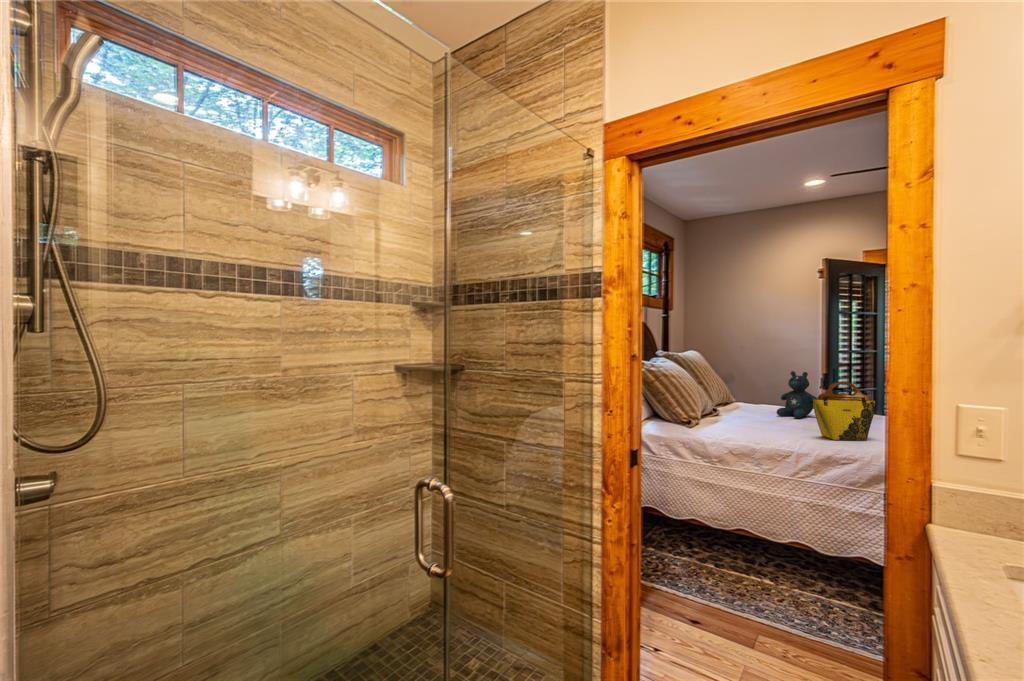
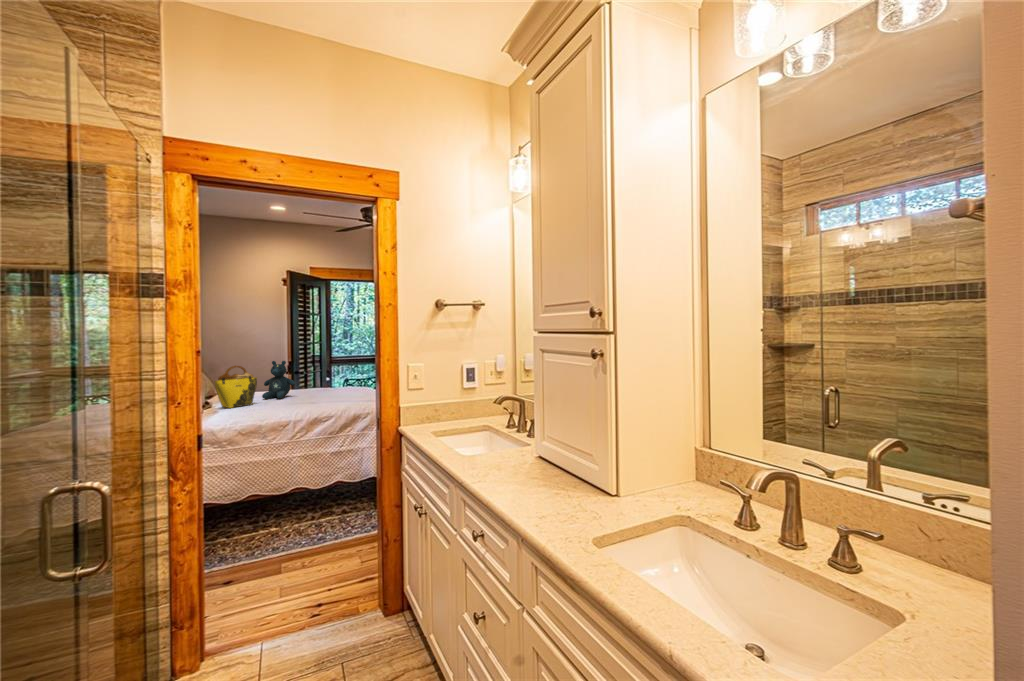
tote bag: present [813,381,875,441] -> present [214,366,257,408]

